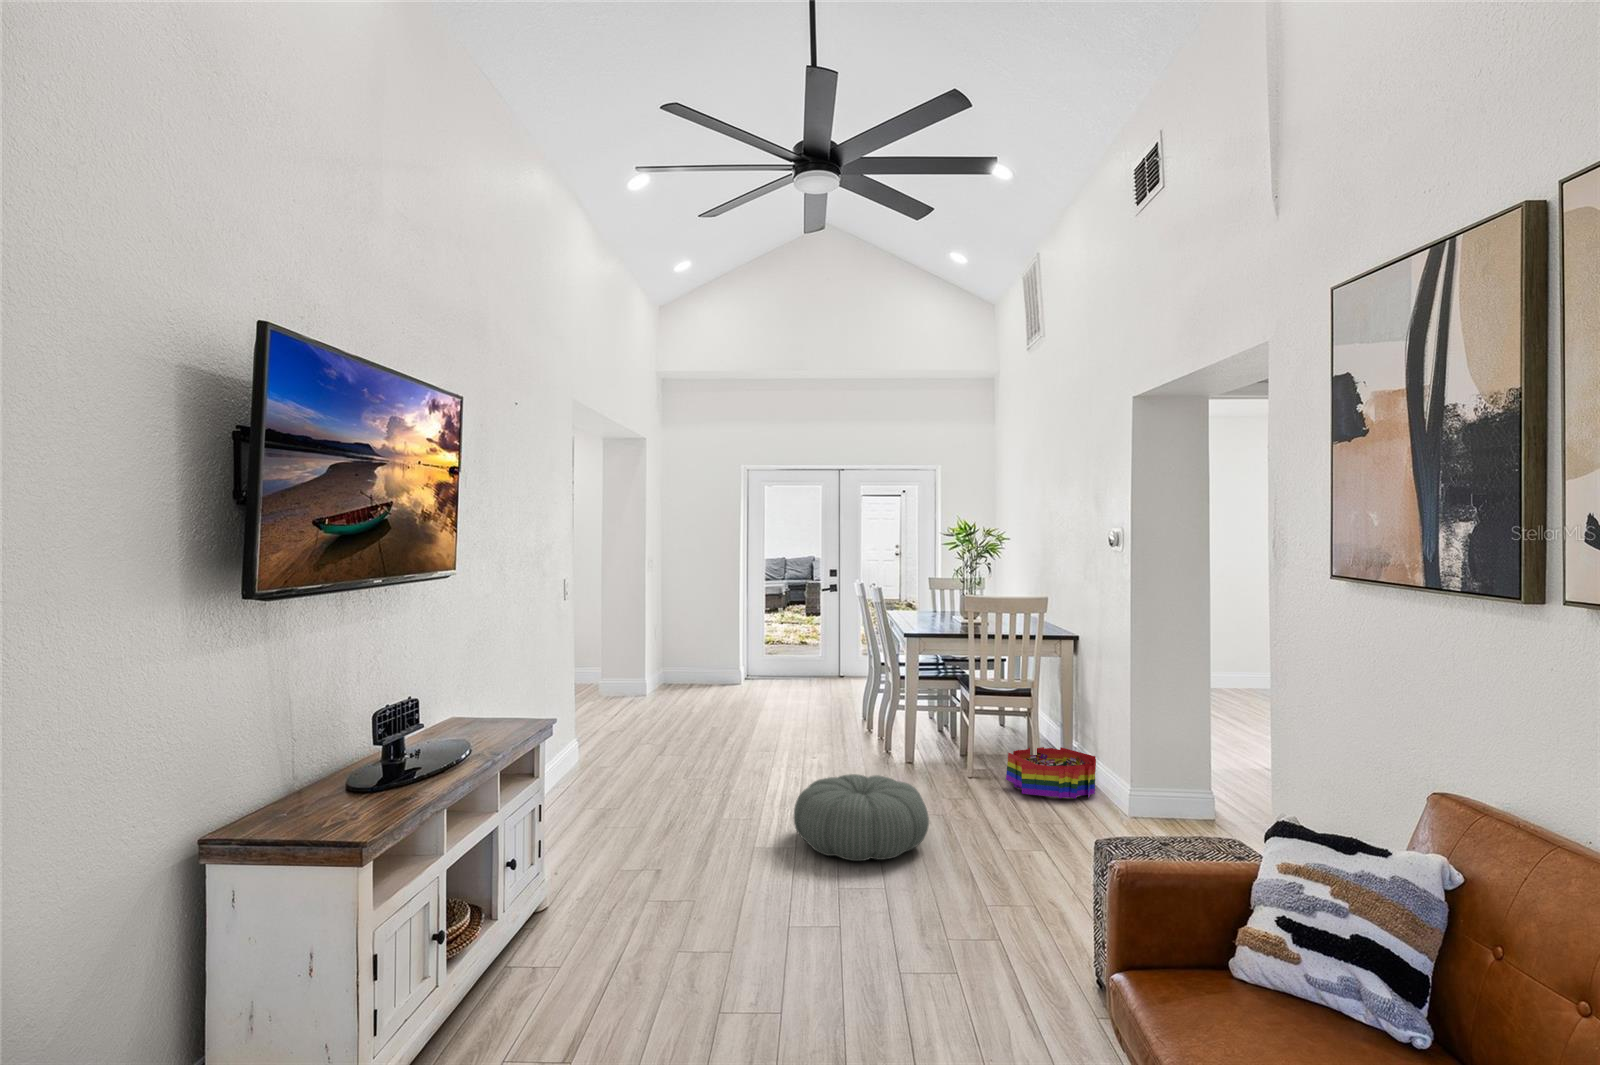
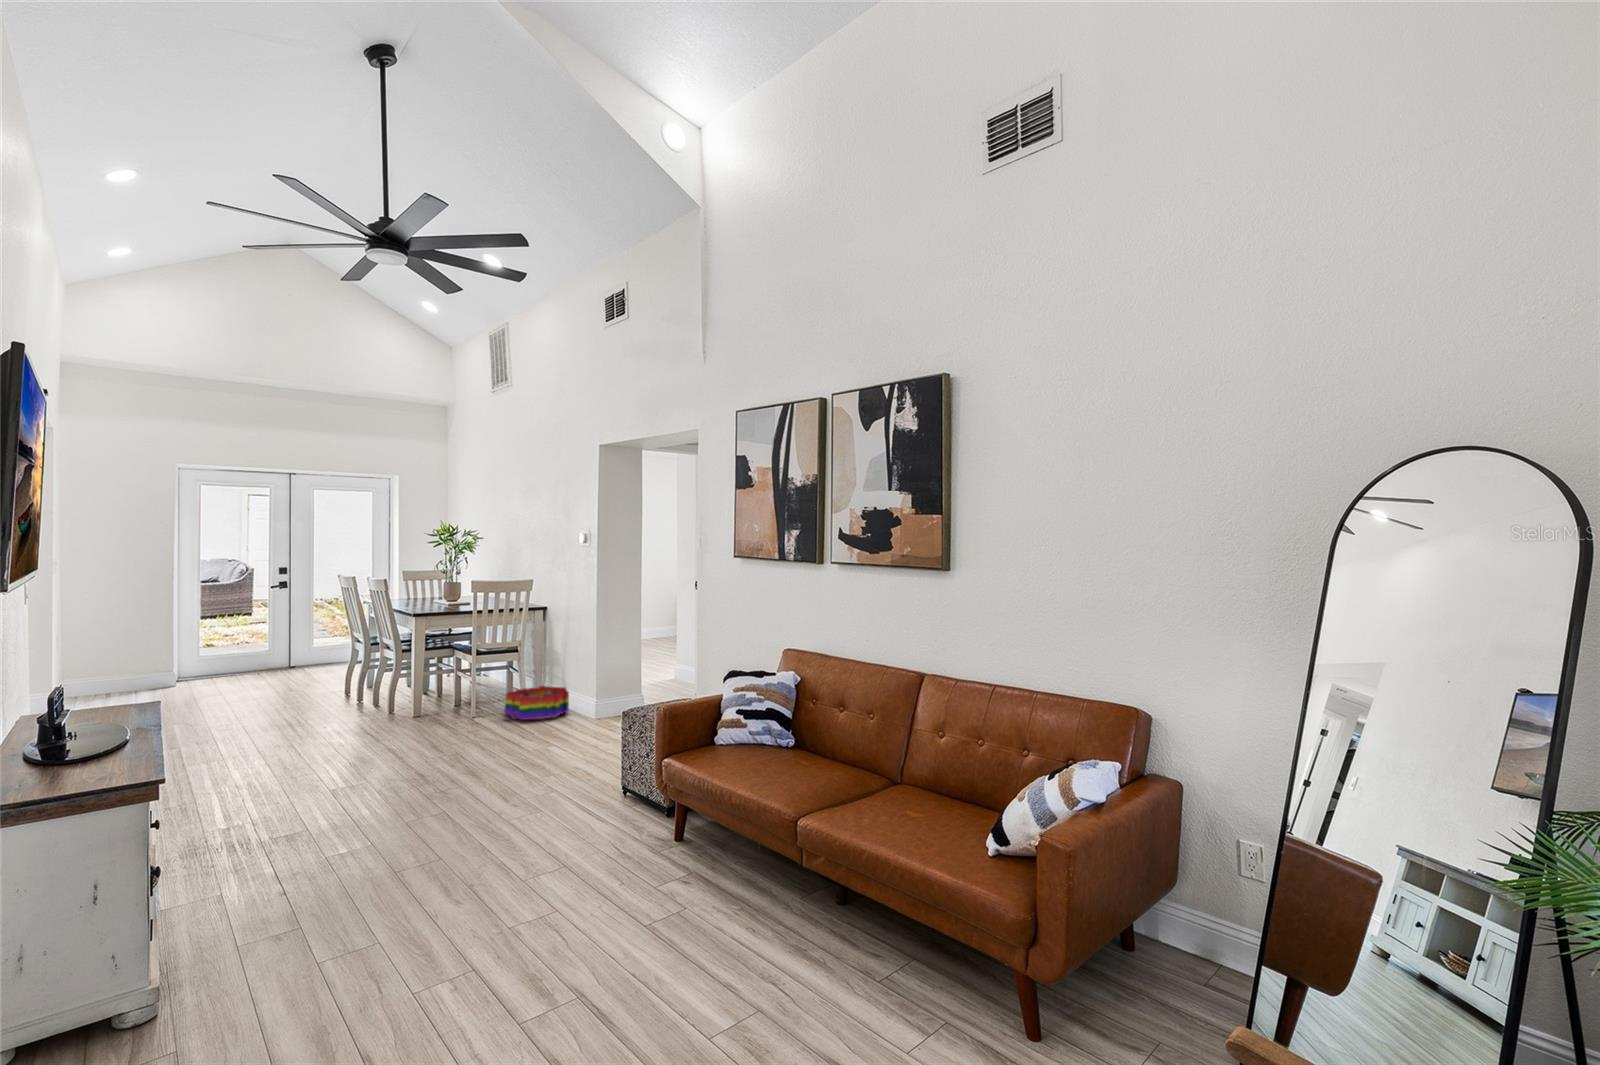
pouf: present [794,774,929,861] -> none [361,718,476,781]

